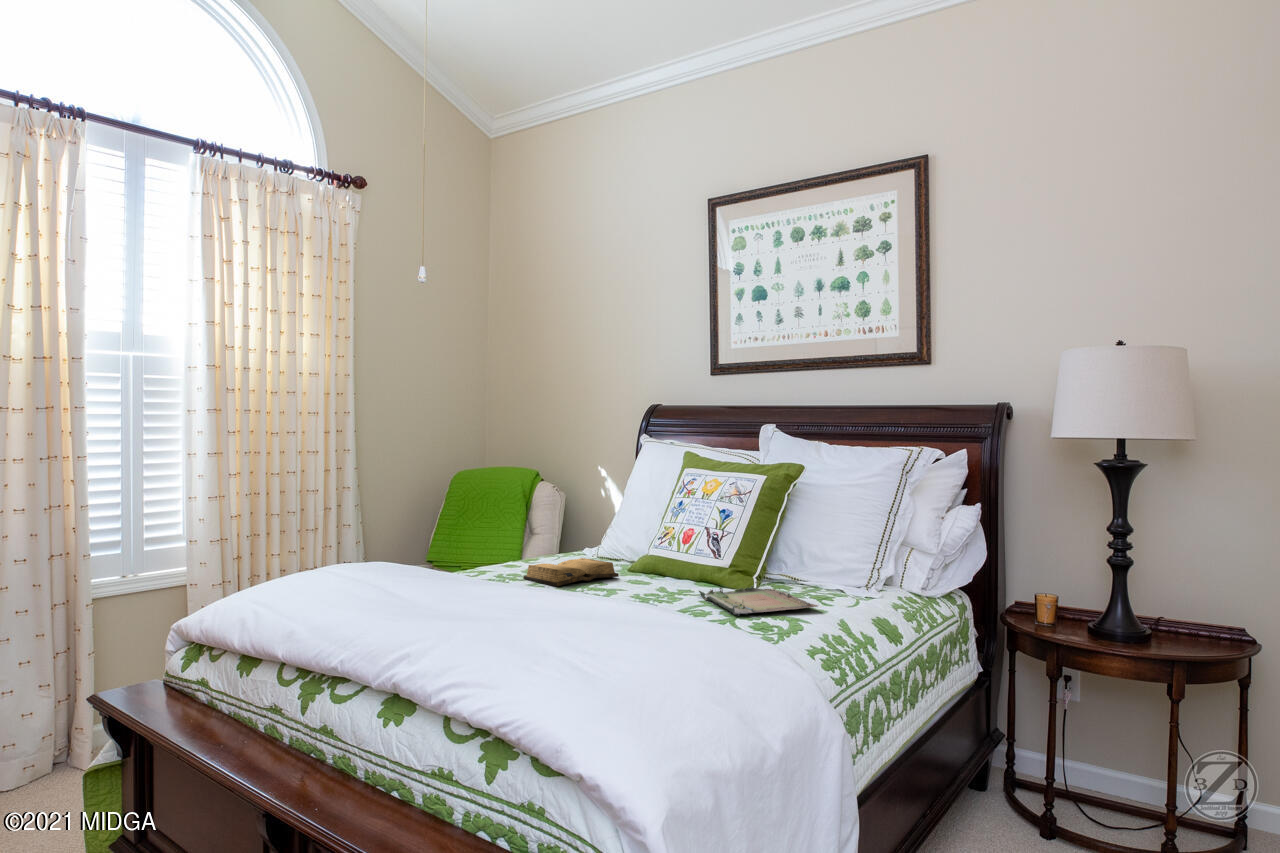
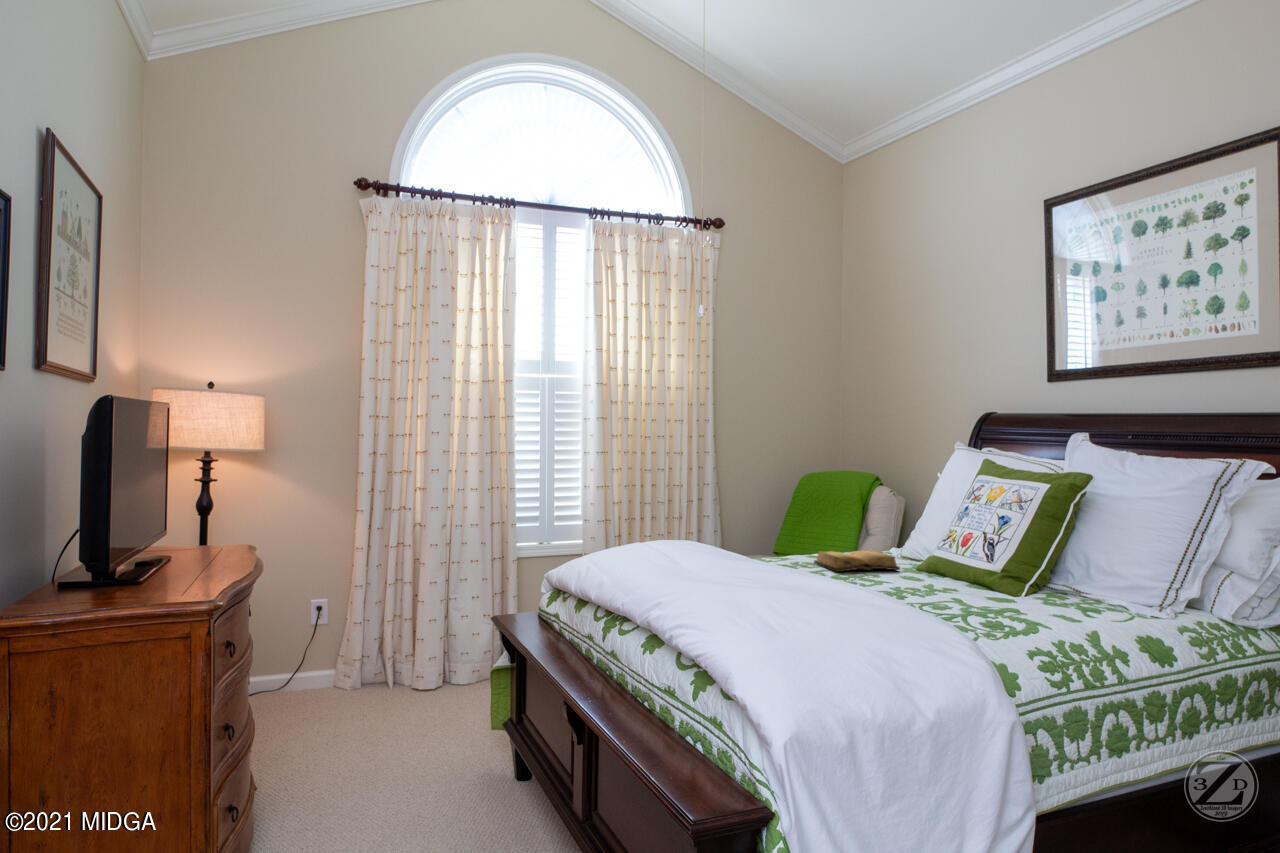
tray: present [699,582,818,616] -> none [962,585,1073,617]

